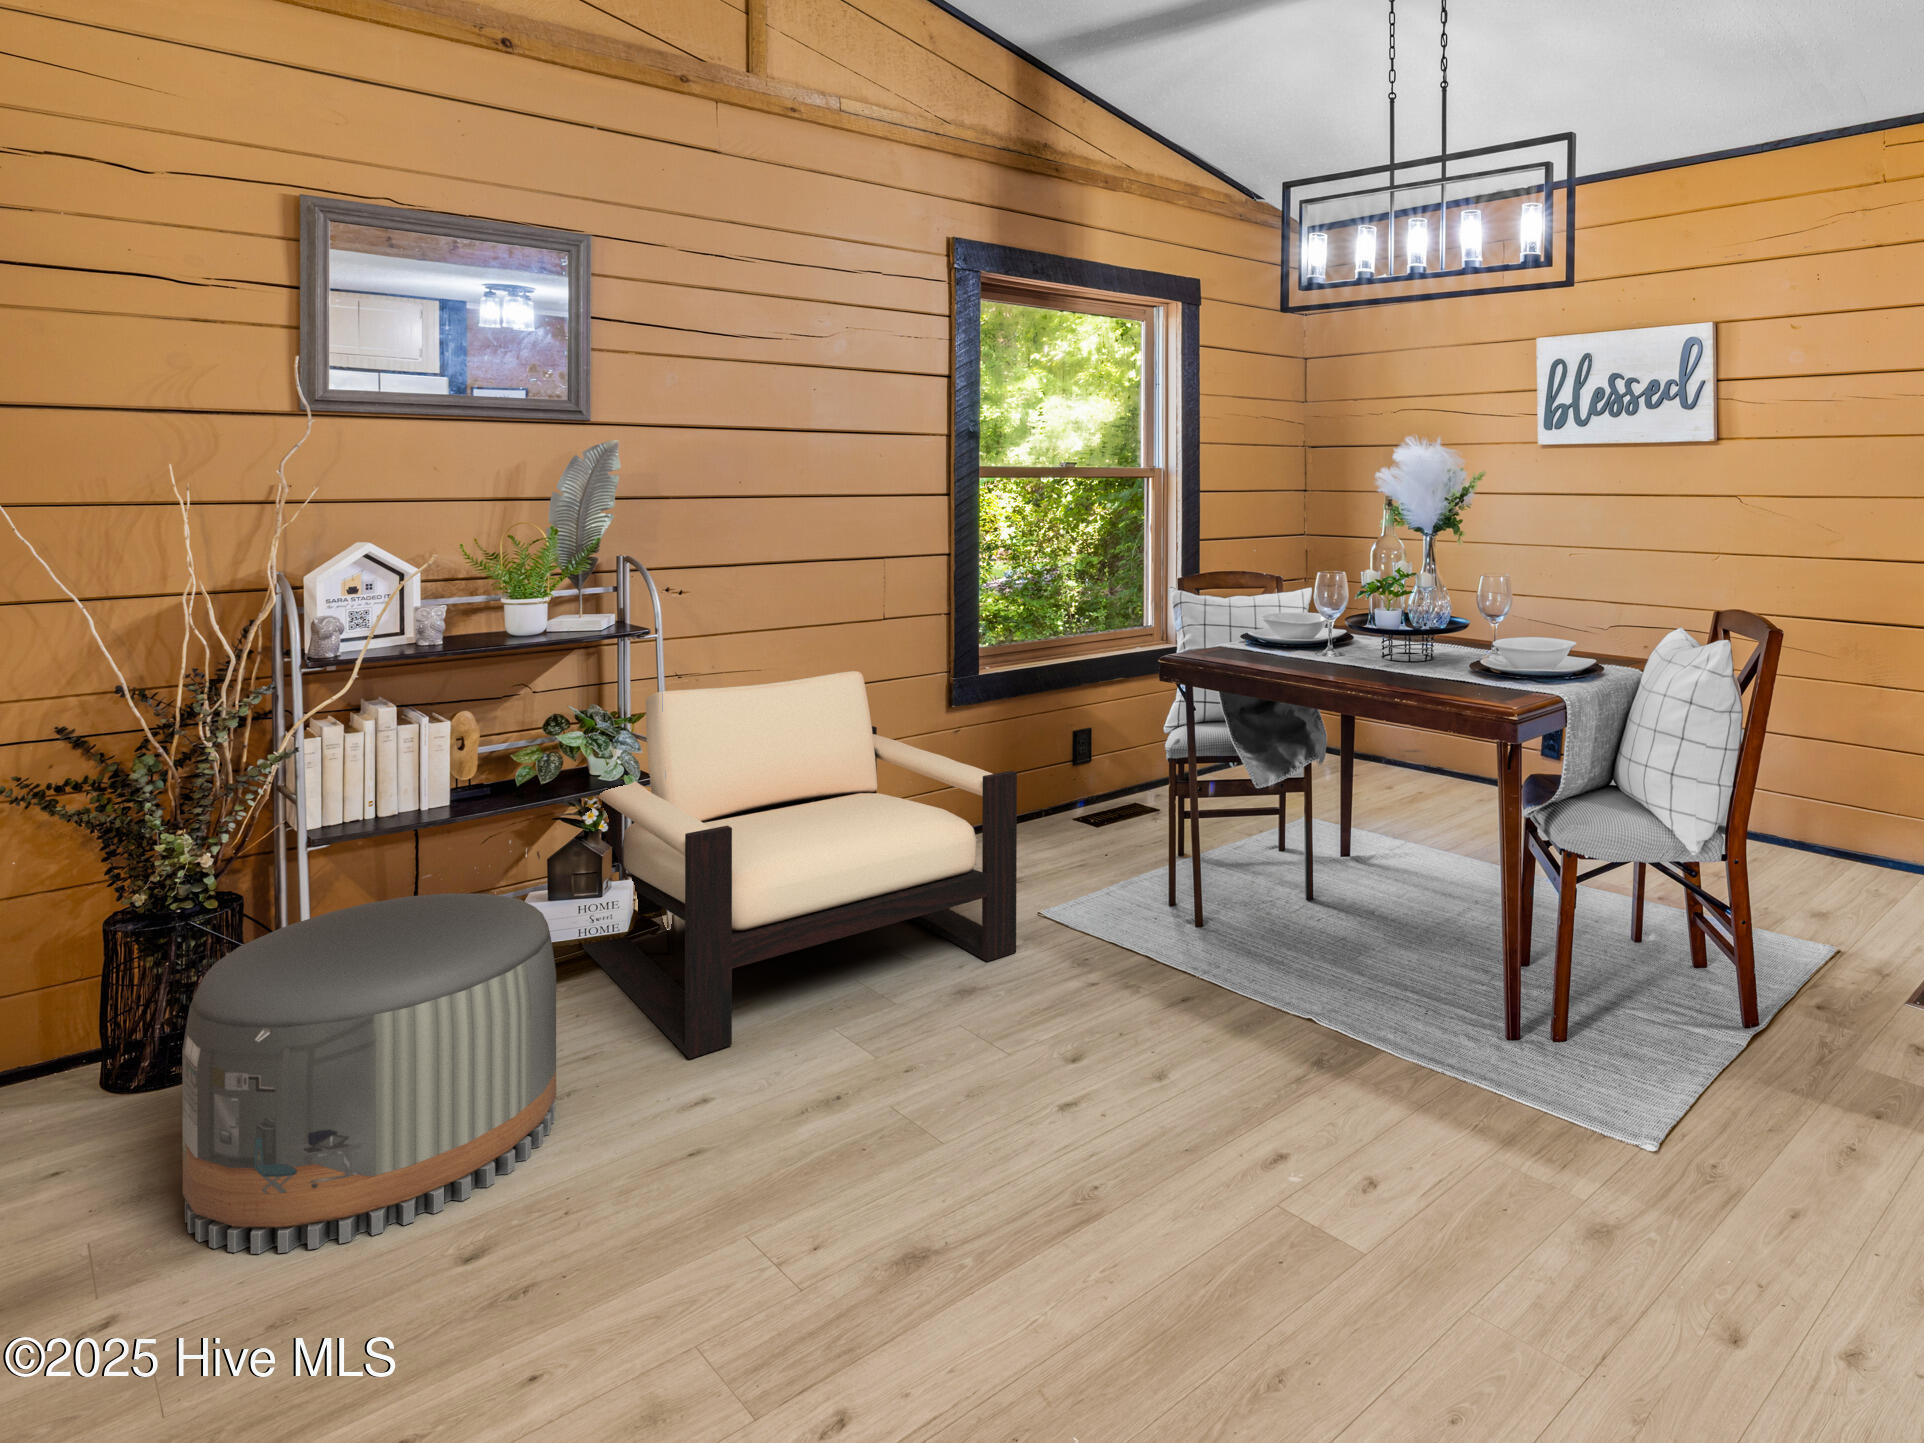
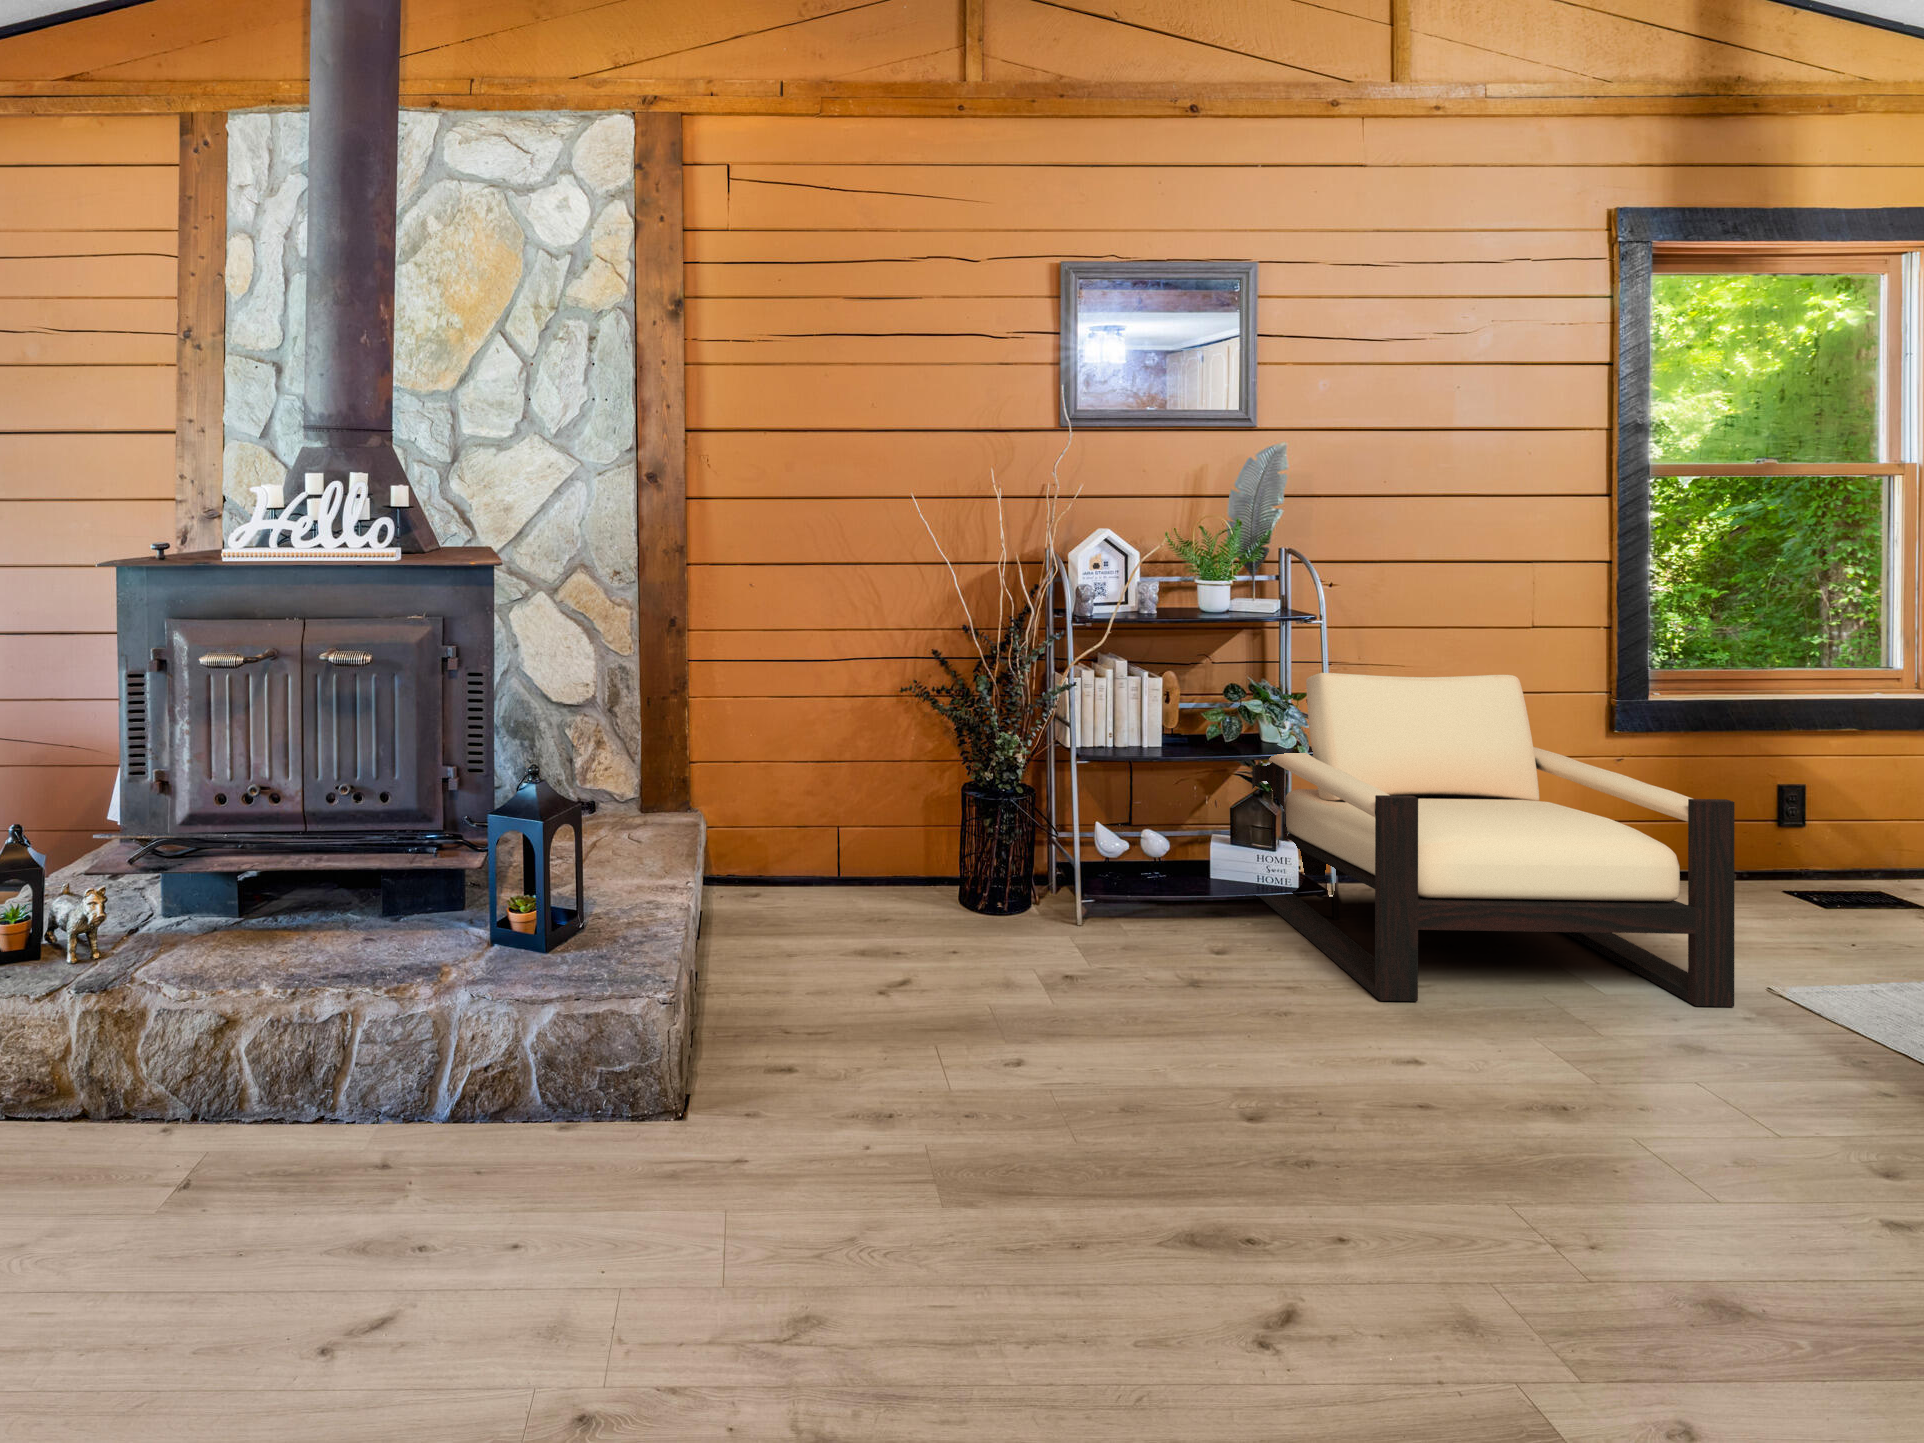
pouf: present [182,893,556,1254] -> none [1042,803,1278,1044]

